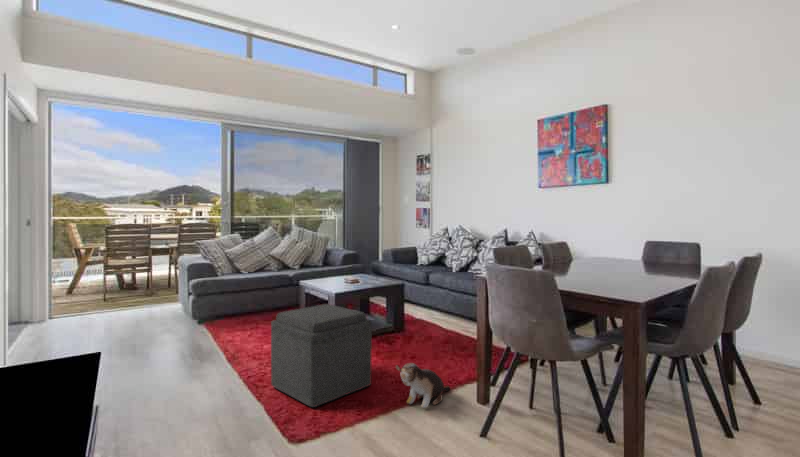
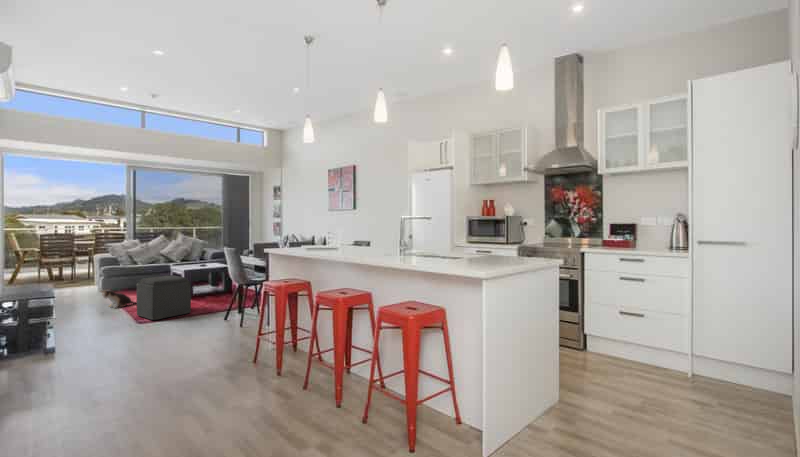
plush toy: present [396,363,450,408] -> present [100,290,136,308]

